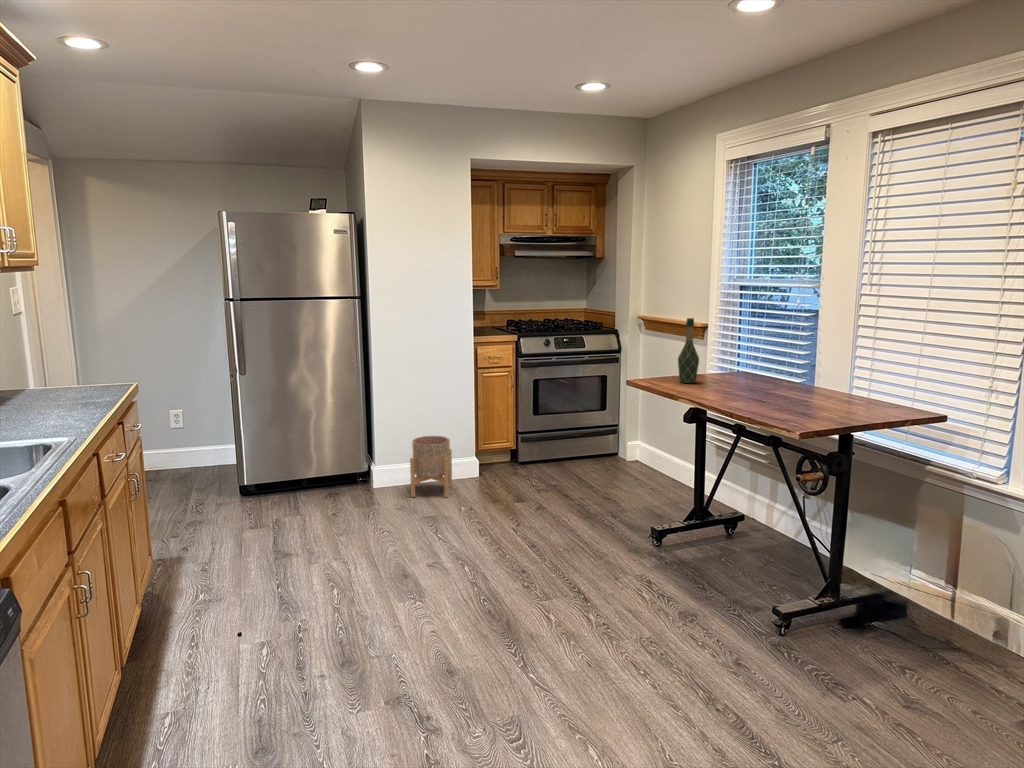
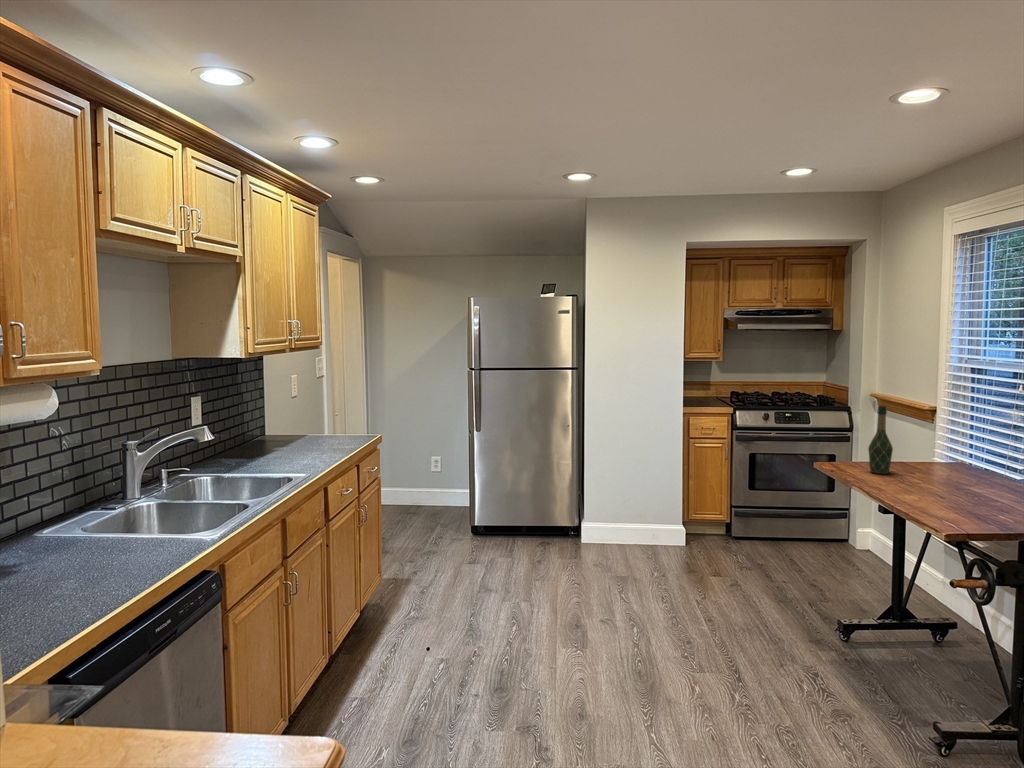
planter: present [410,436,452,497] -> none [612,501,655,562]

